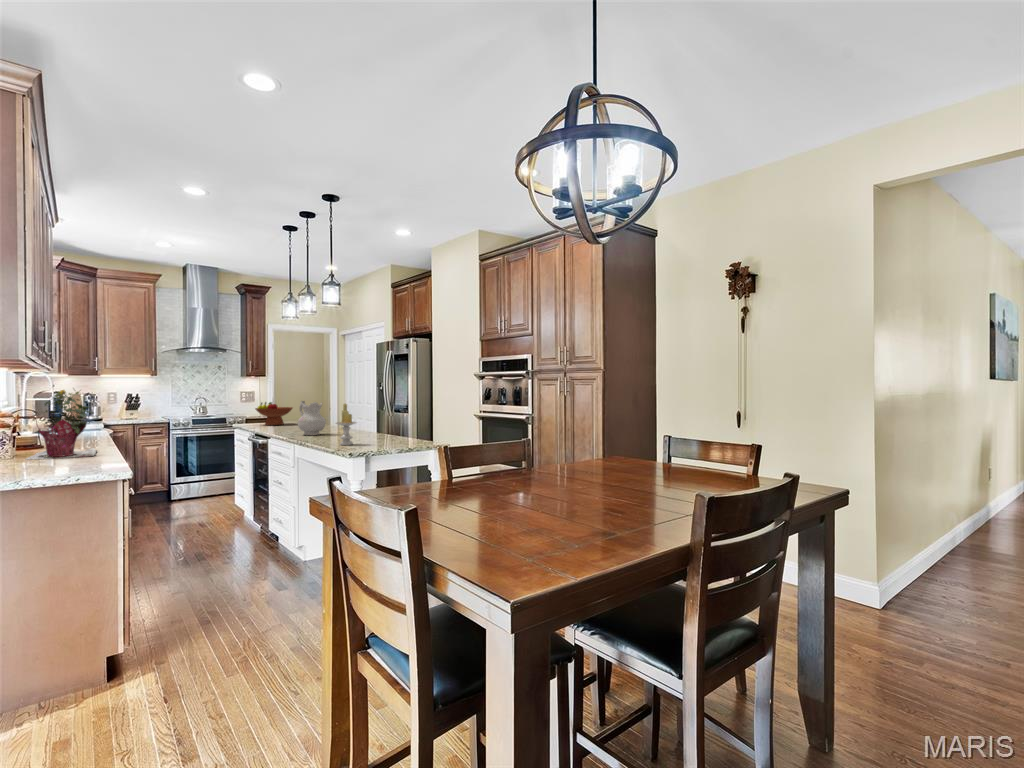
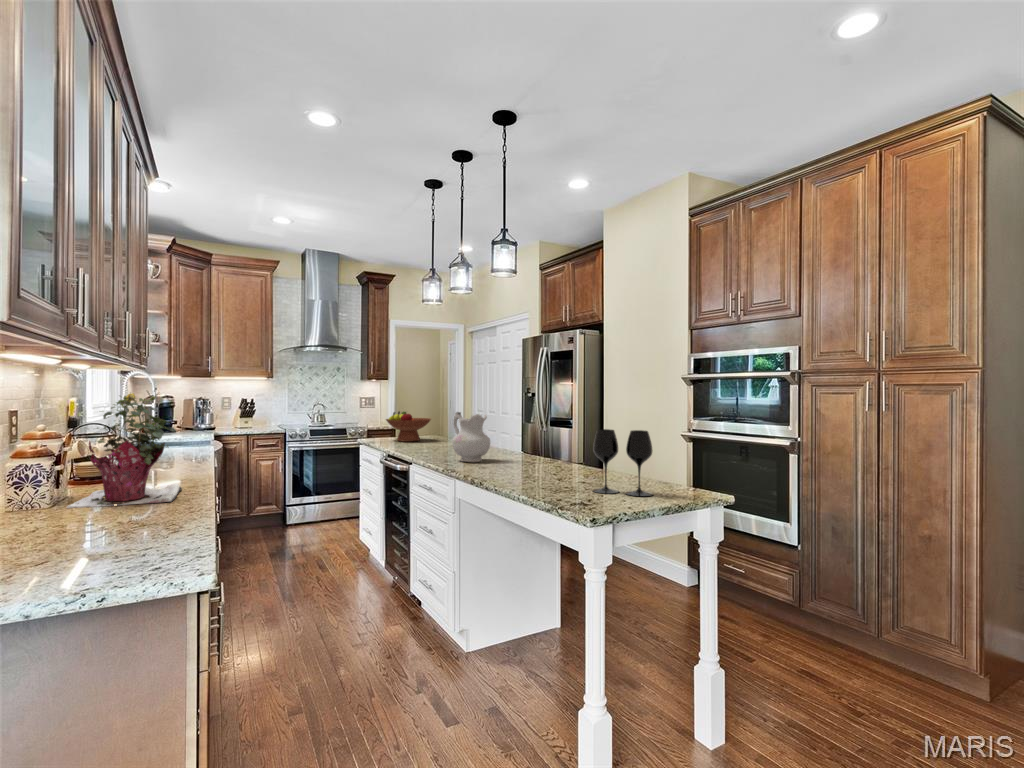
candle: present [336,404,357,445] -> none [530,419,563,488]
wine glass: none [372,409,407,447] -> present [593,429,653,496]

